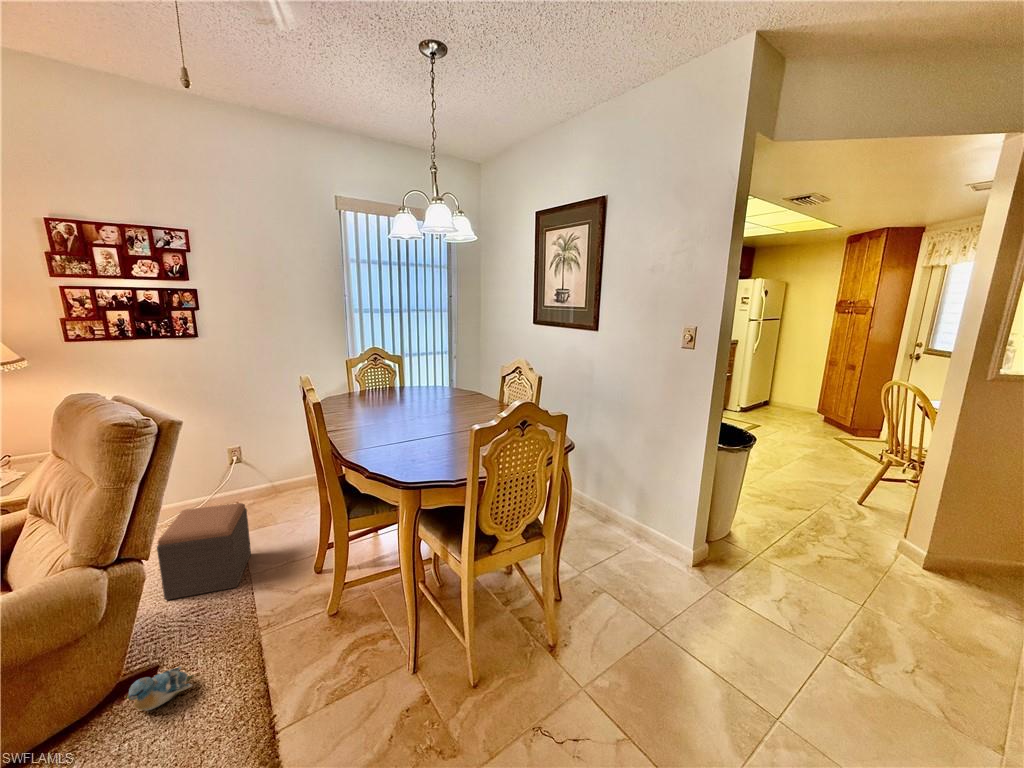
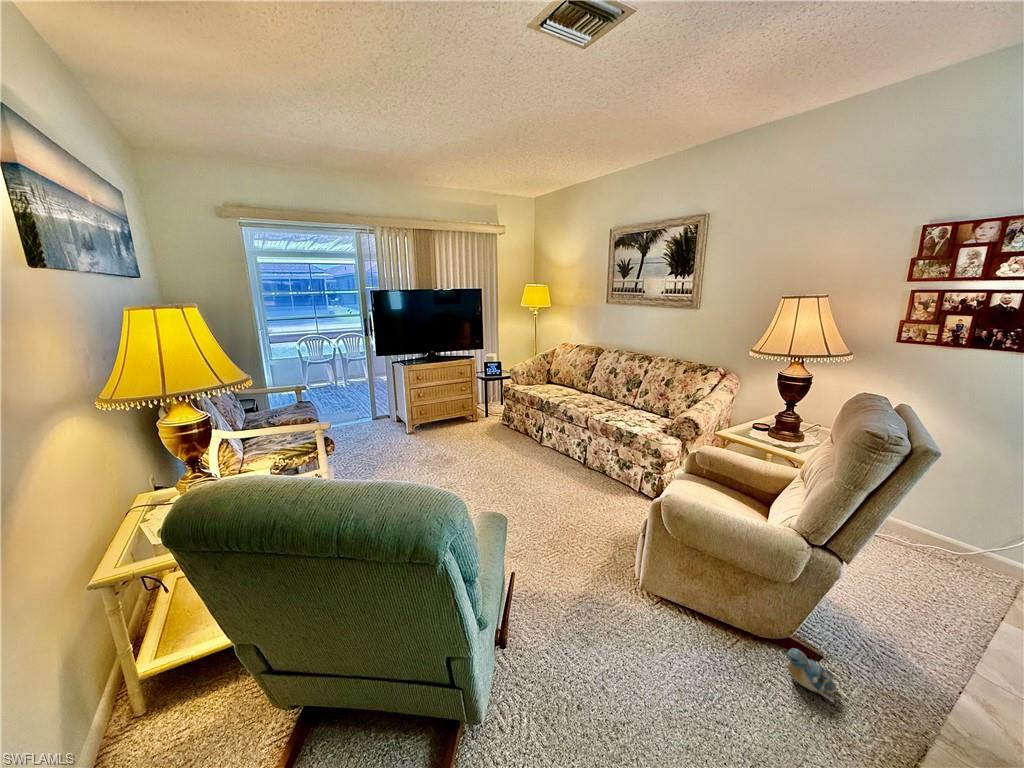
footstool: present [157,503,251,600] -> none [866,544,1014,668]

